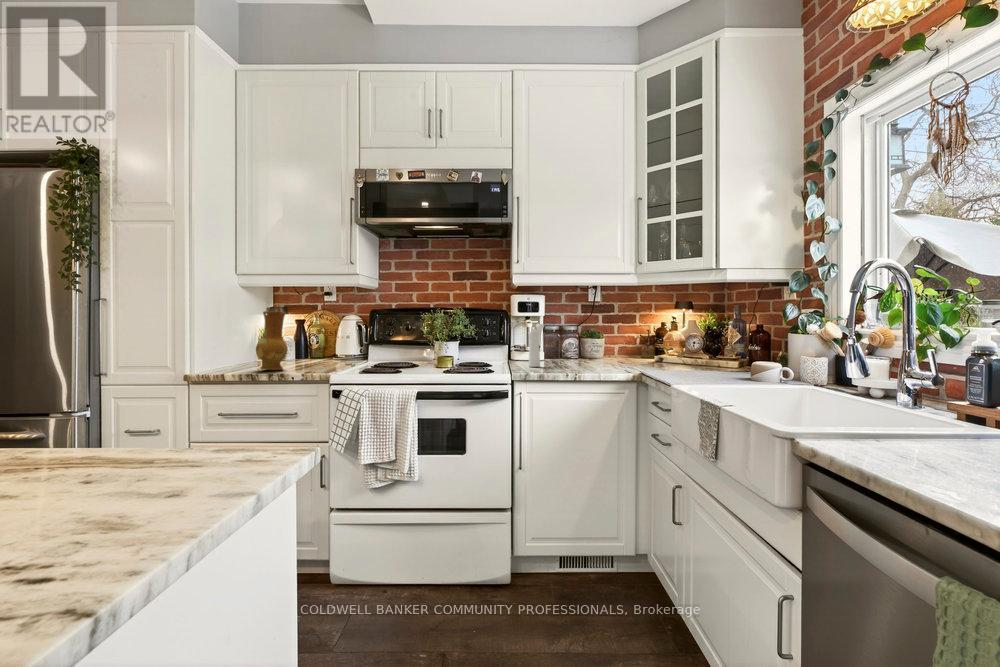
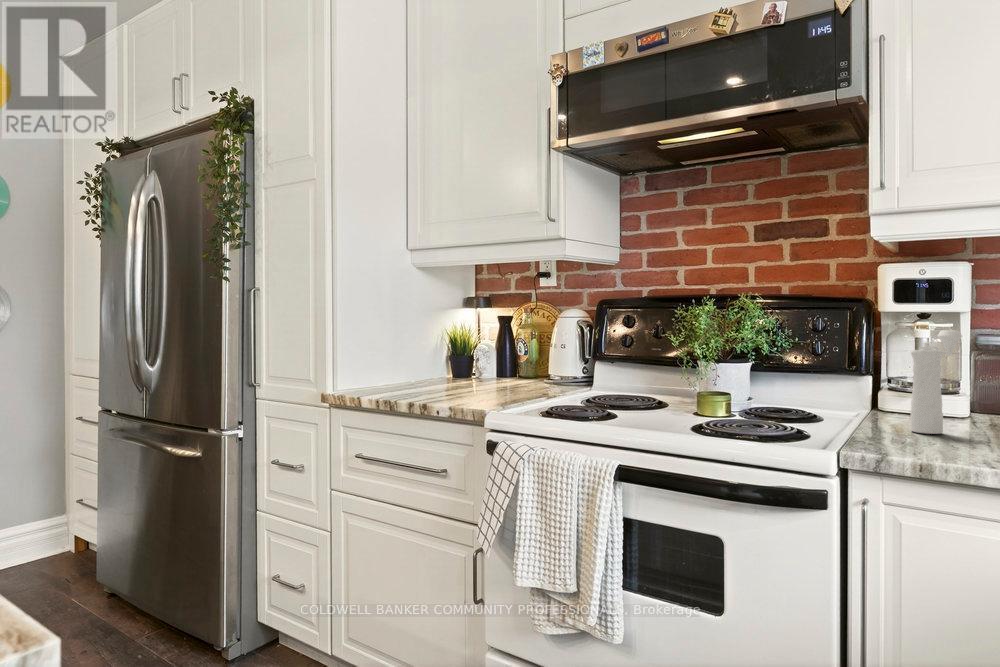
ceramic jug: present [256,311,288,370] -> none [407,304,452,397]

